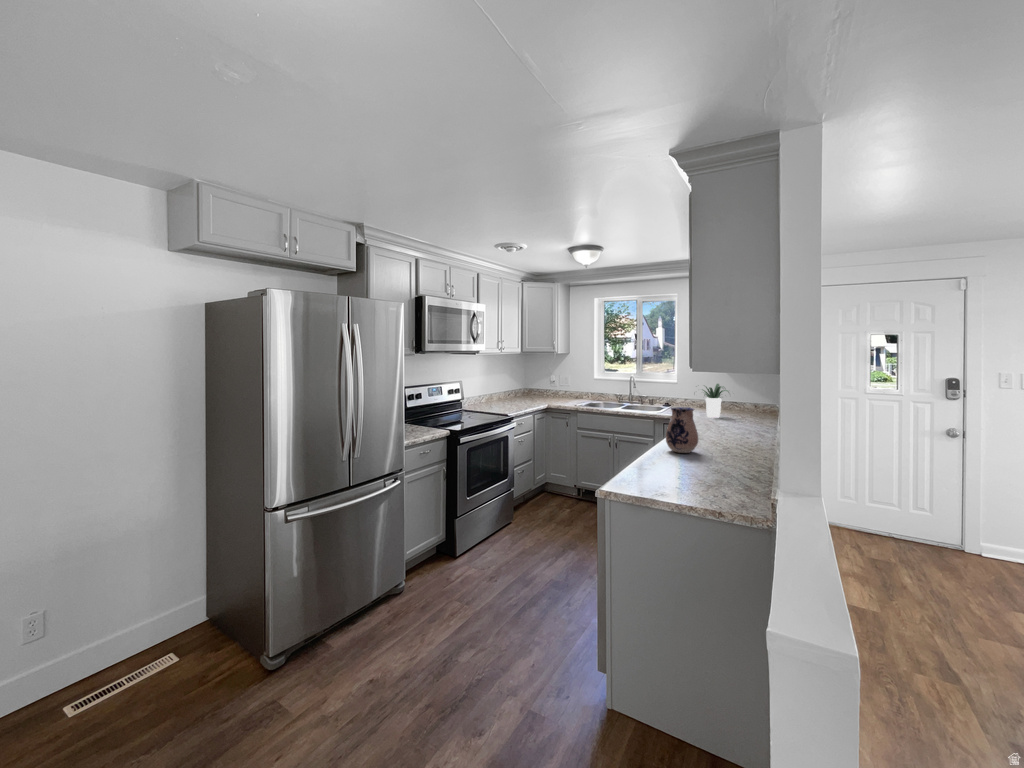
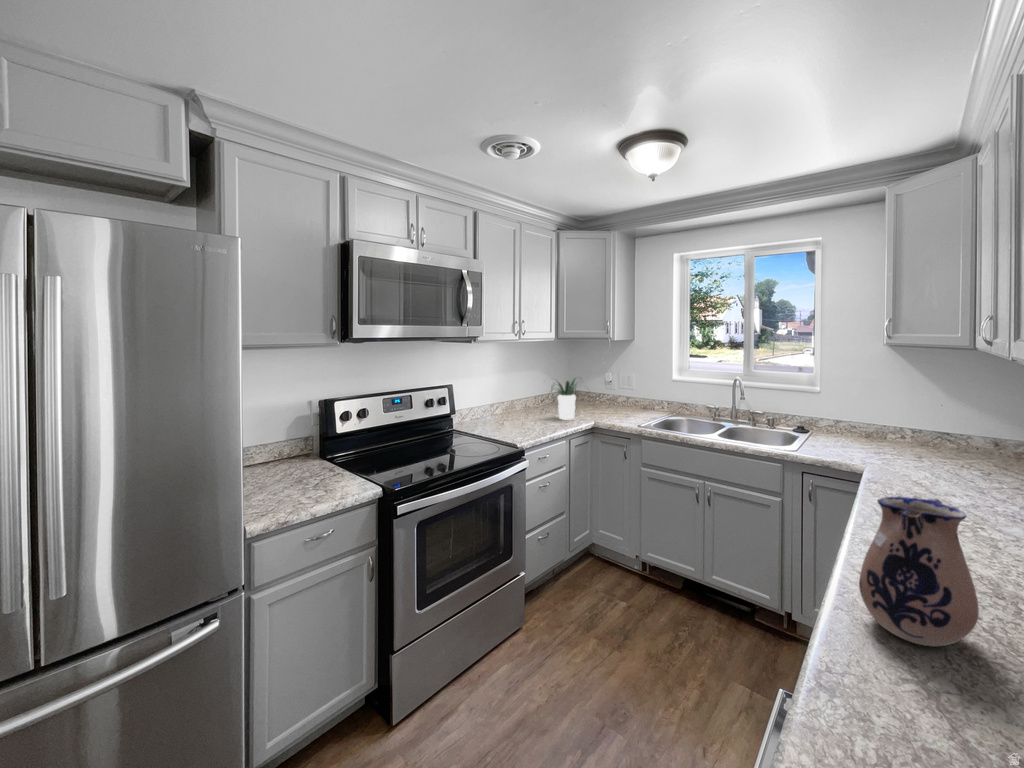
potted plant: present [702,384,729,418] -> present [551,377,577,420]

